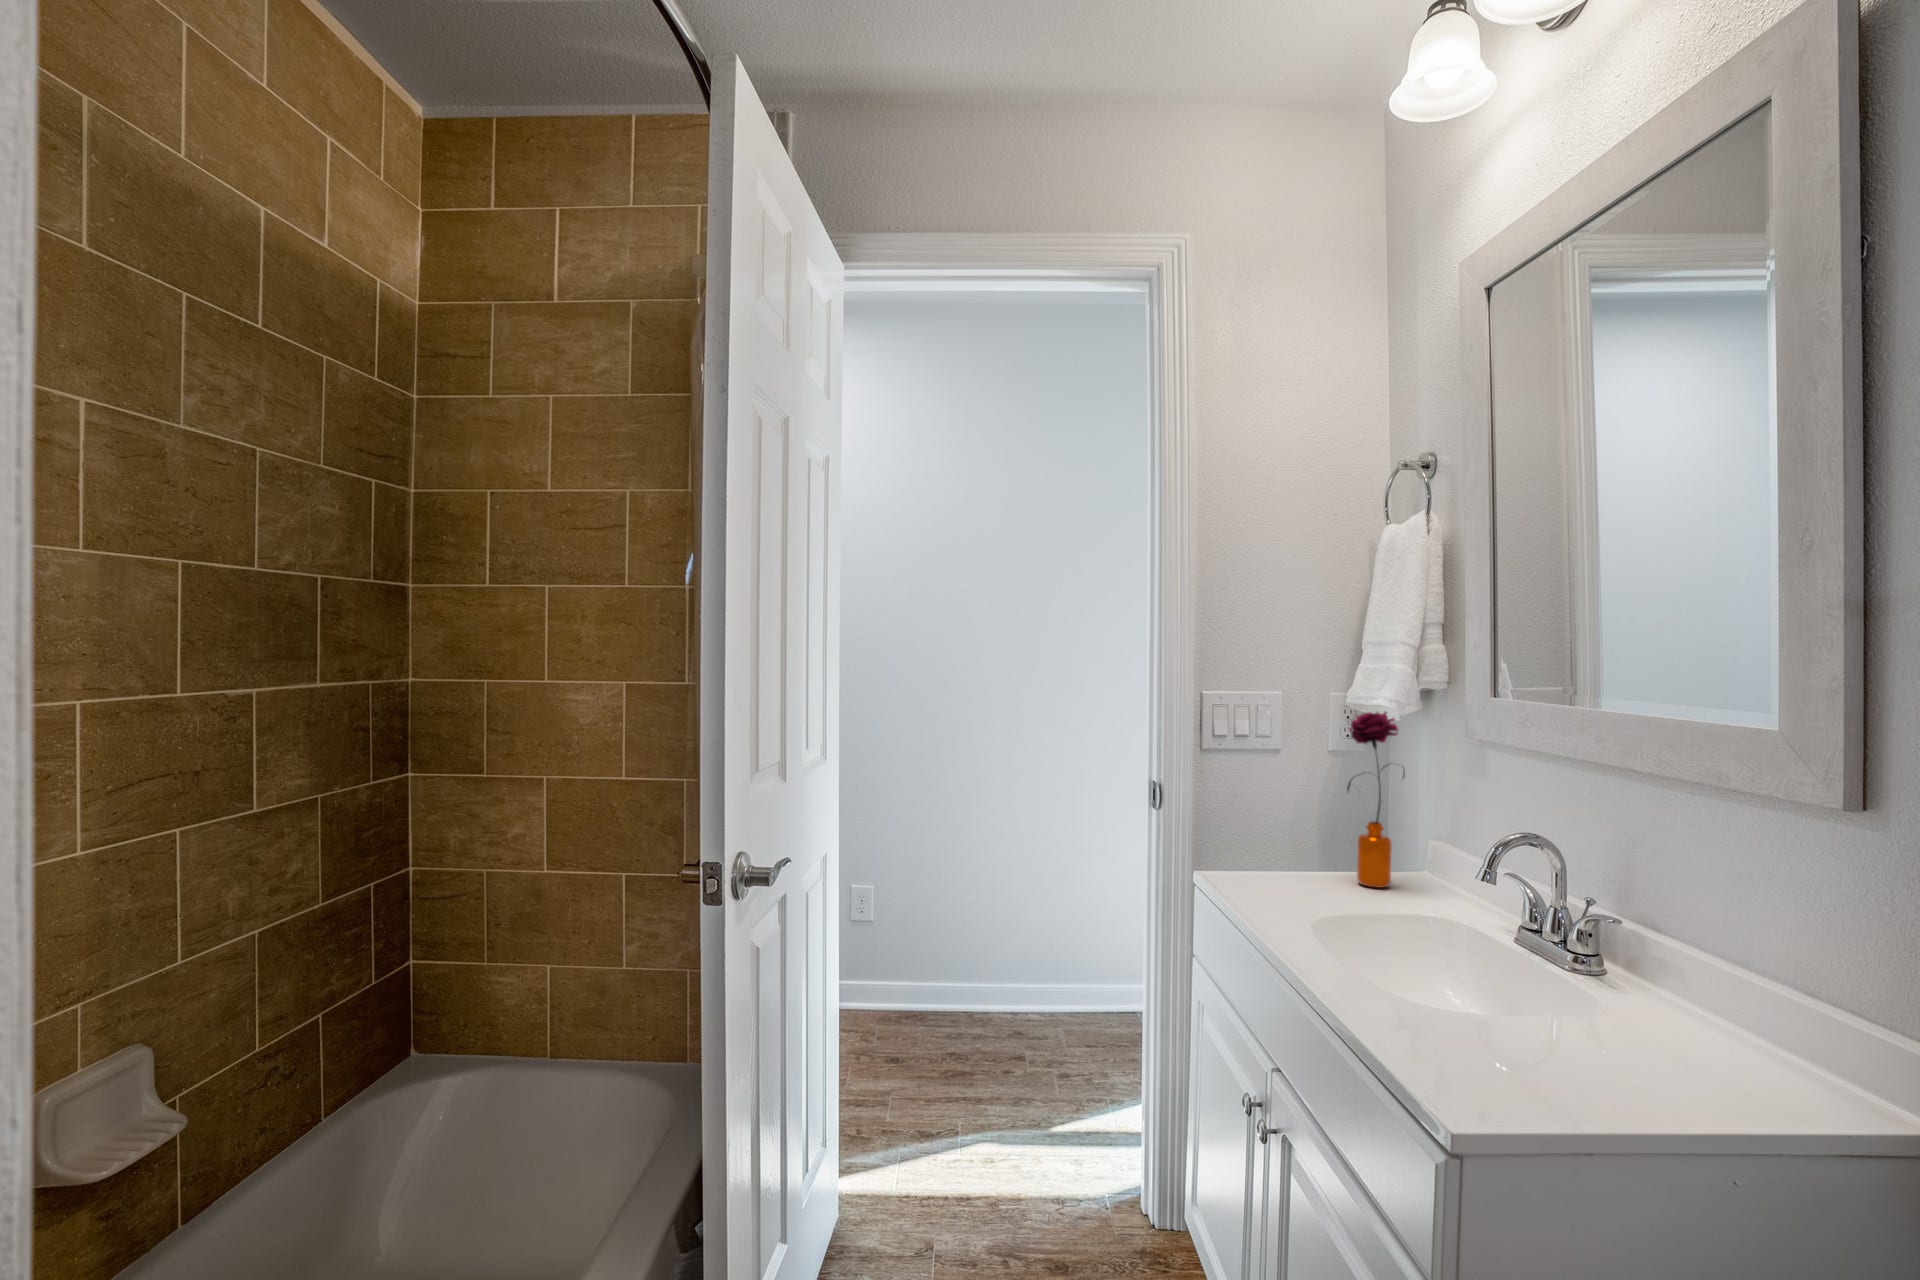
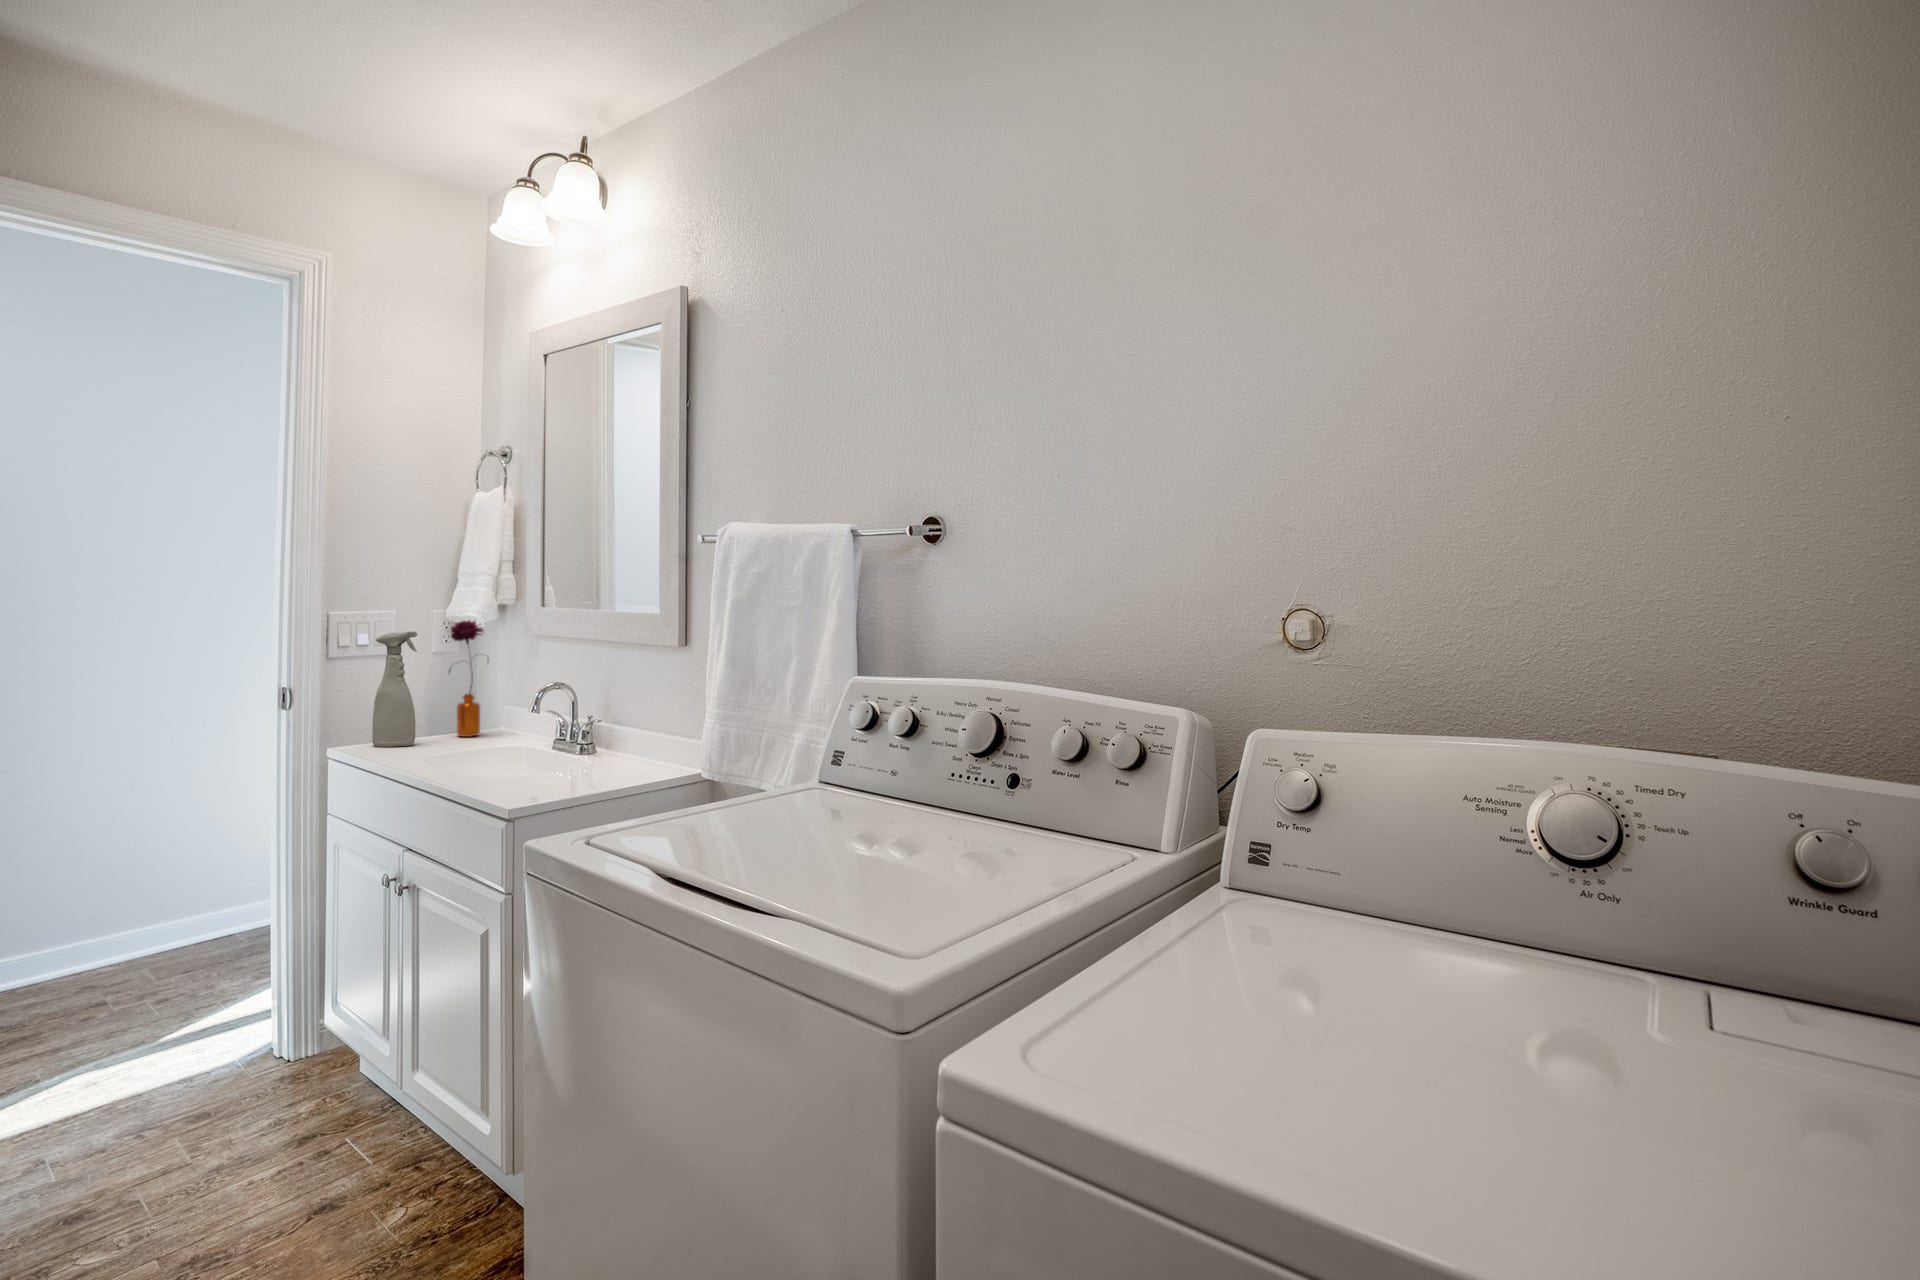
spray bottle: none [1245,728,1306,895] -> present [372,631,417,747]

